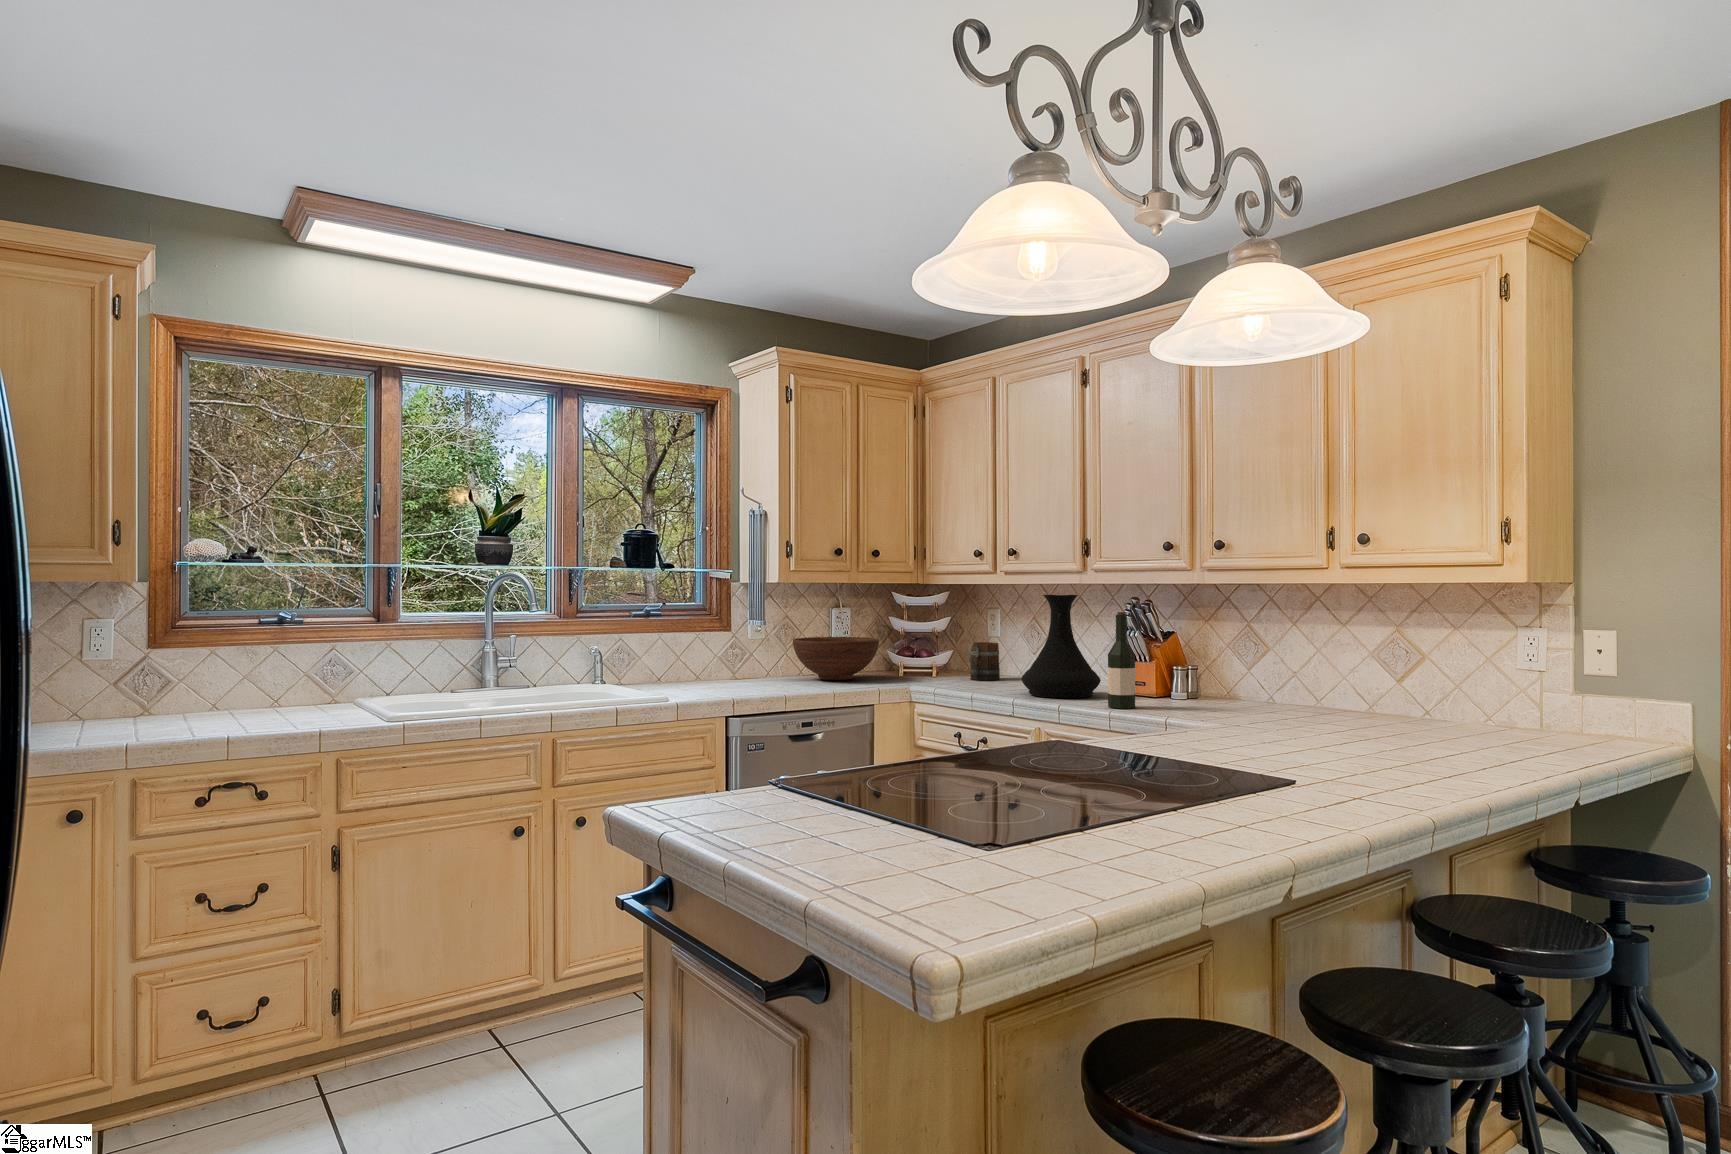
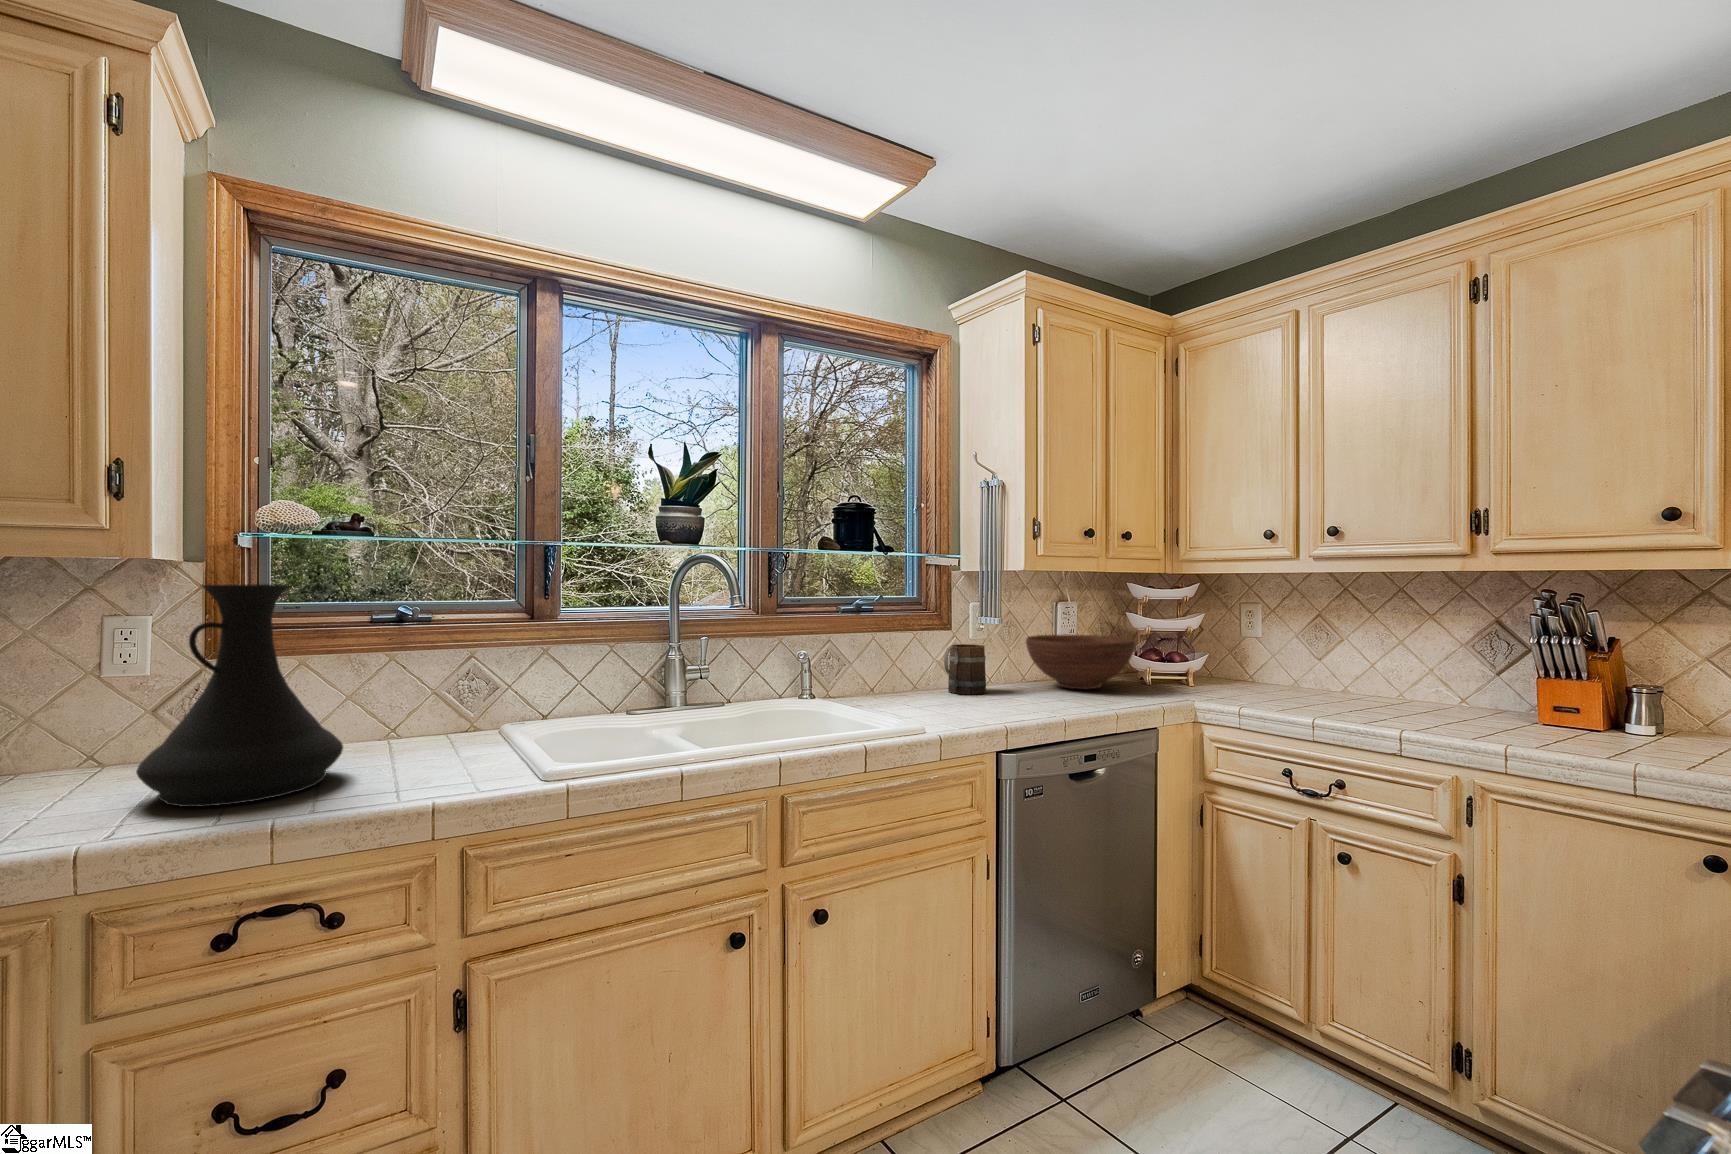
vase: present [1022,595,1101,698] -> present [136,584,343,807]
wine bottle: present [1108,612,1135,709] -> none [1599,613,1652,761]
mug: present [968,642,1000,680] -> present [944,644,986,694]

